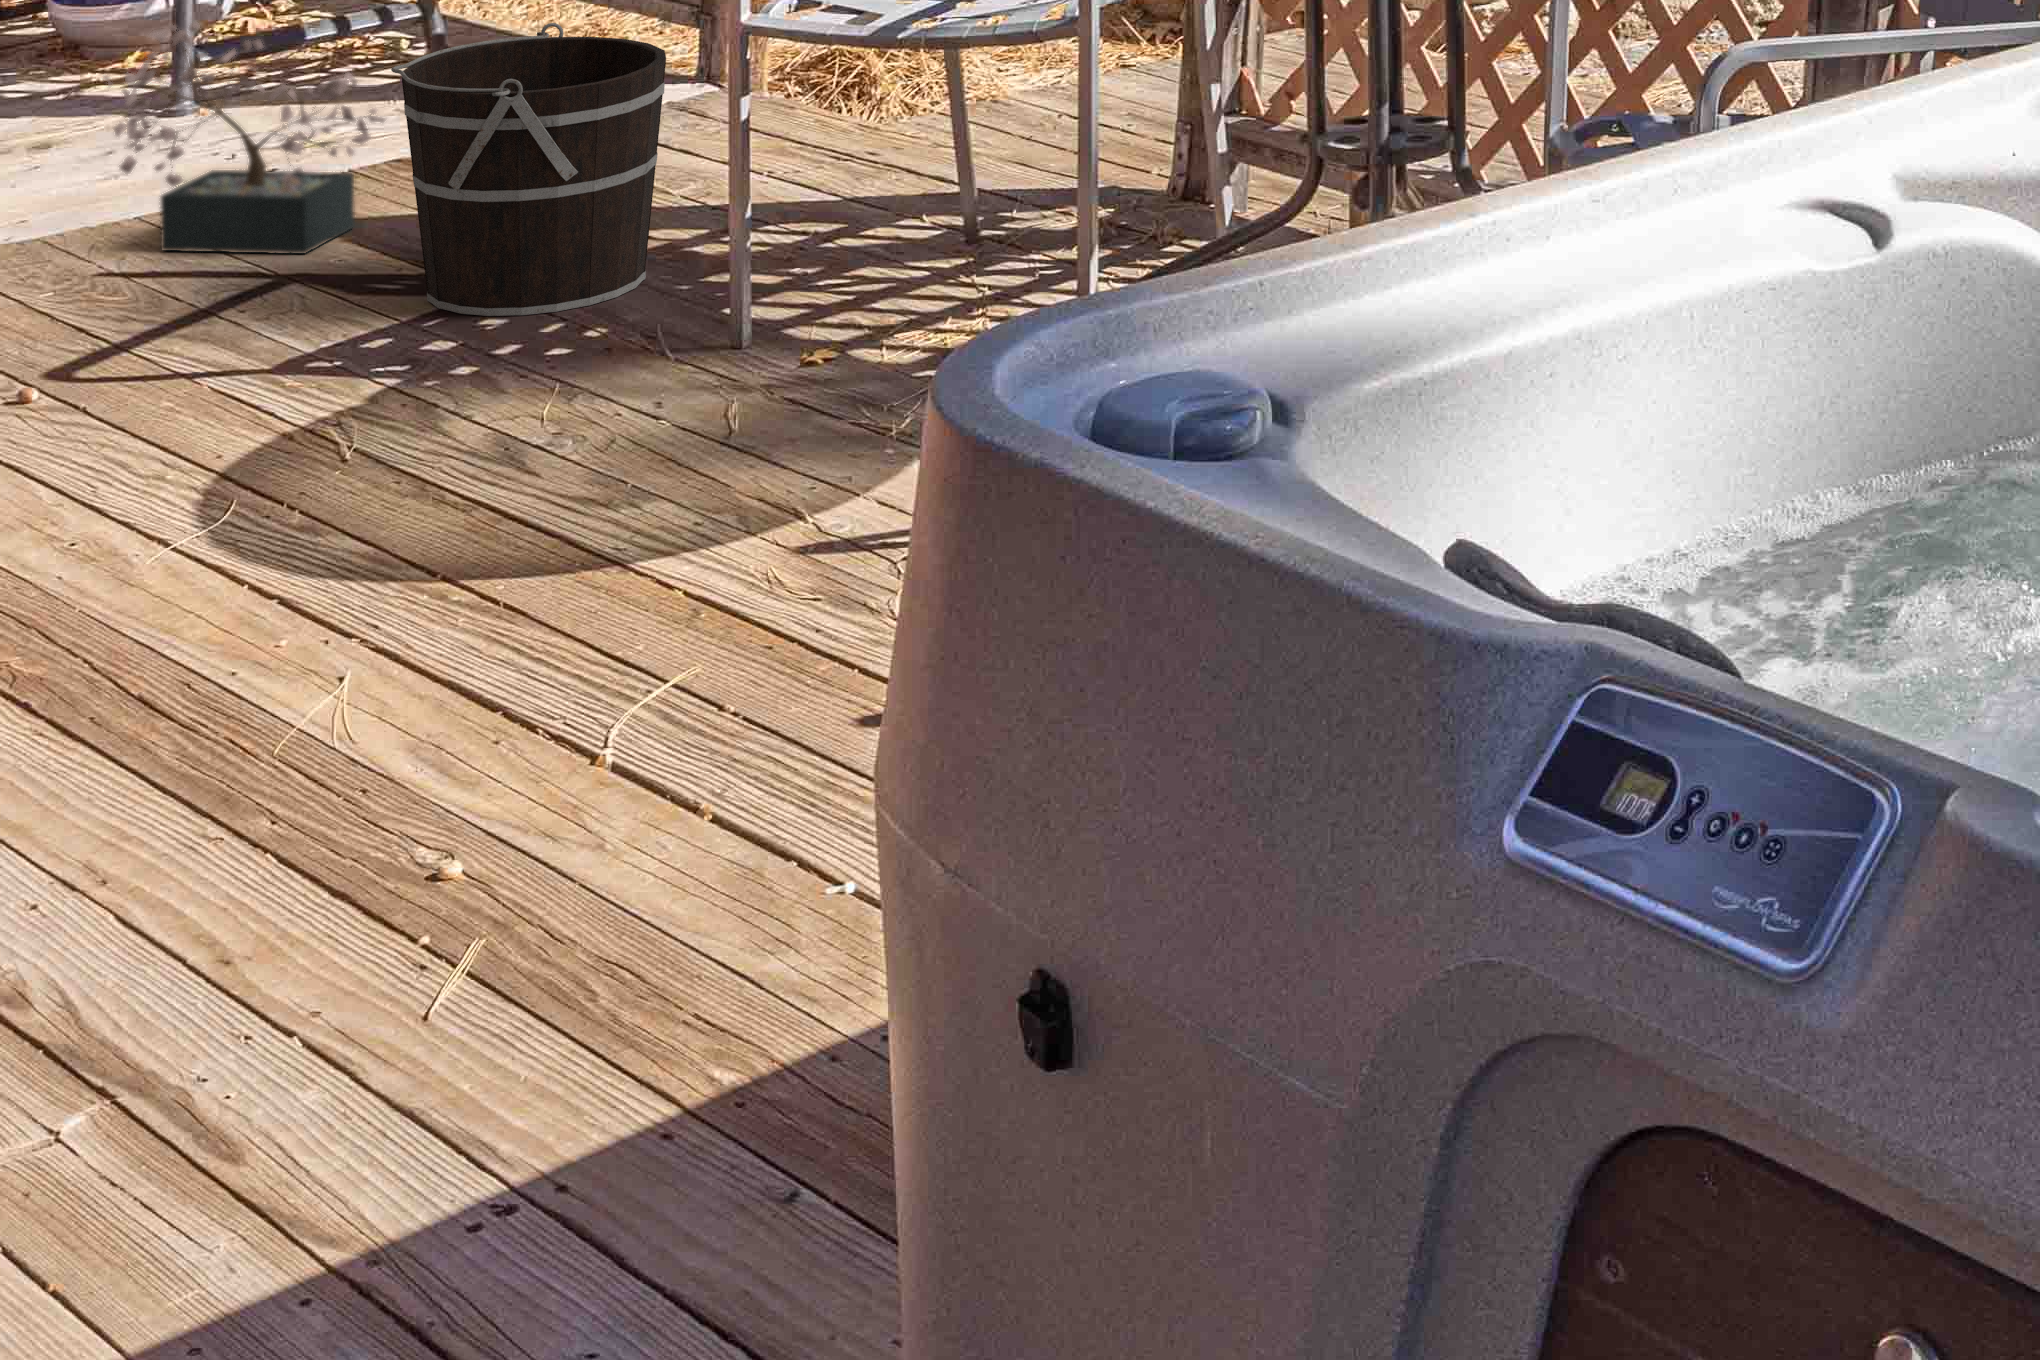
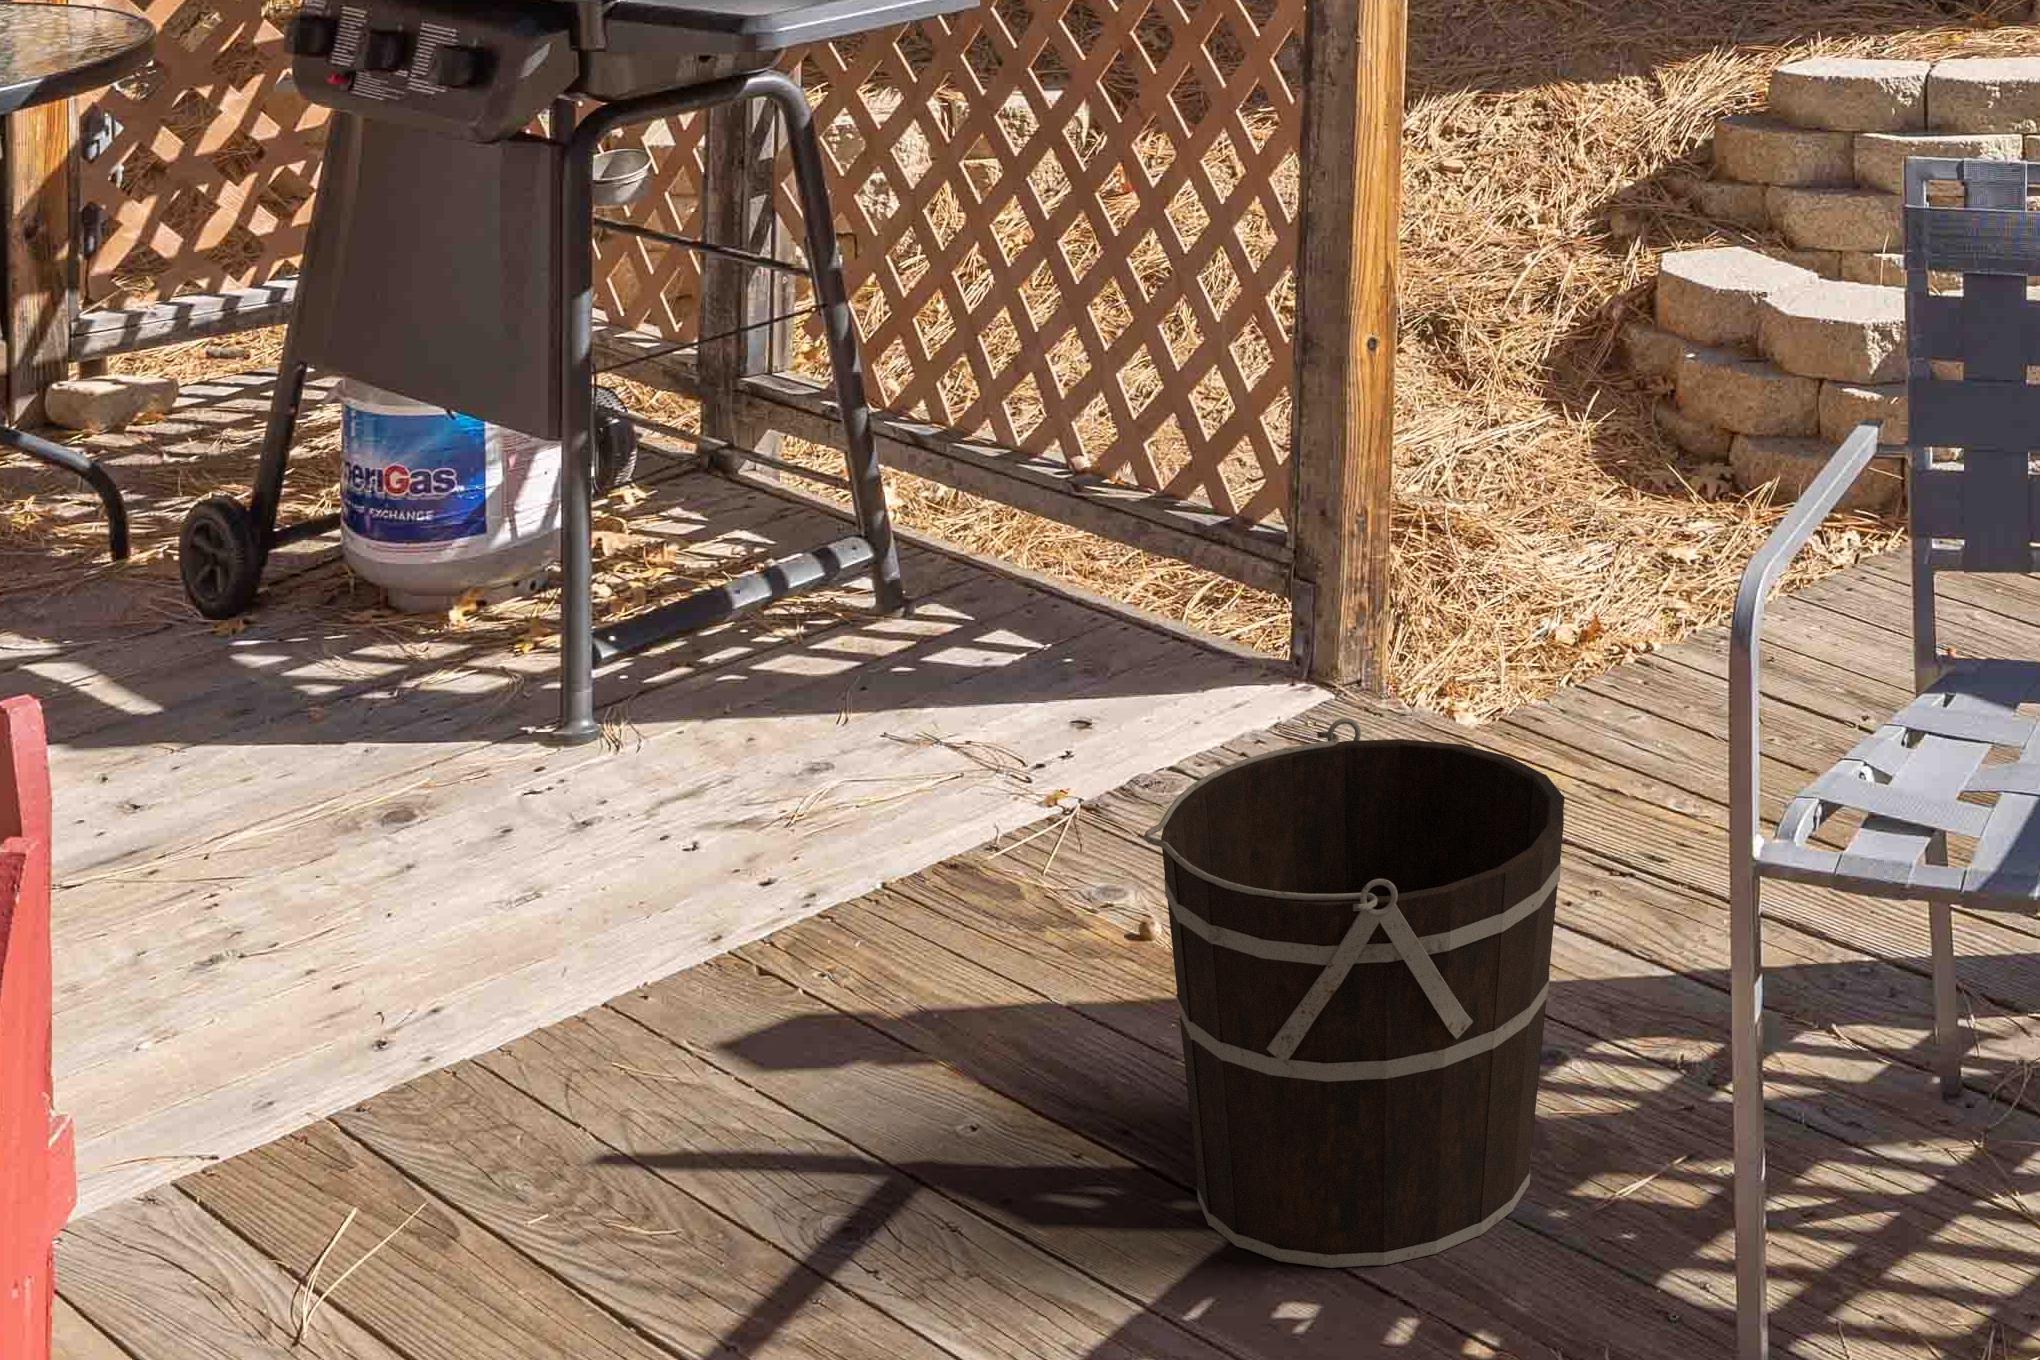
decorative plant: present [104,21,385,254] -> none [628,691,1042,1093]

